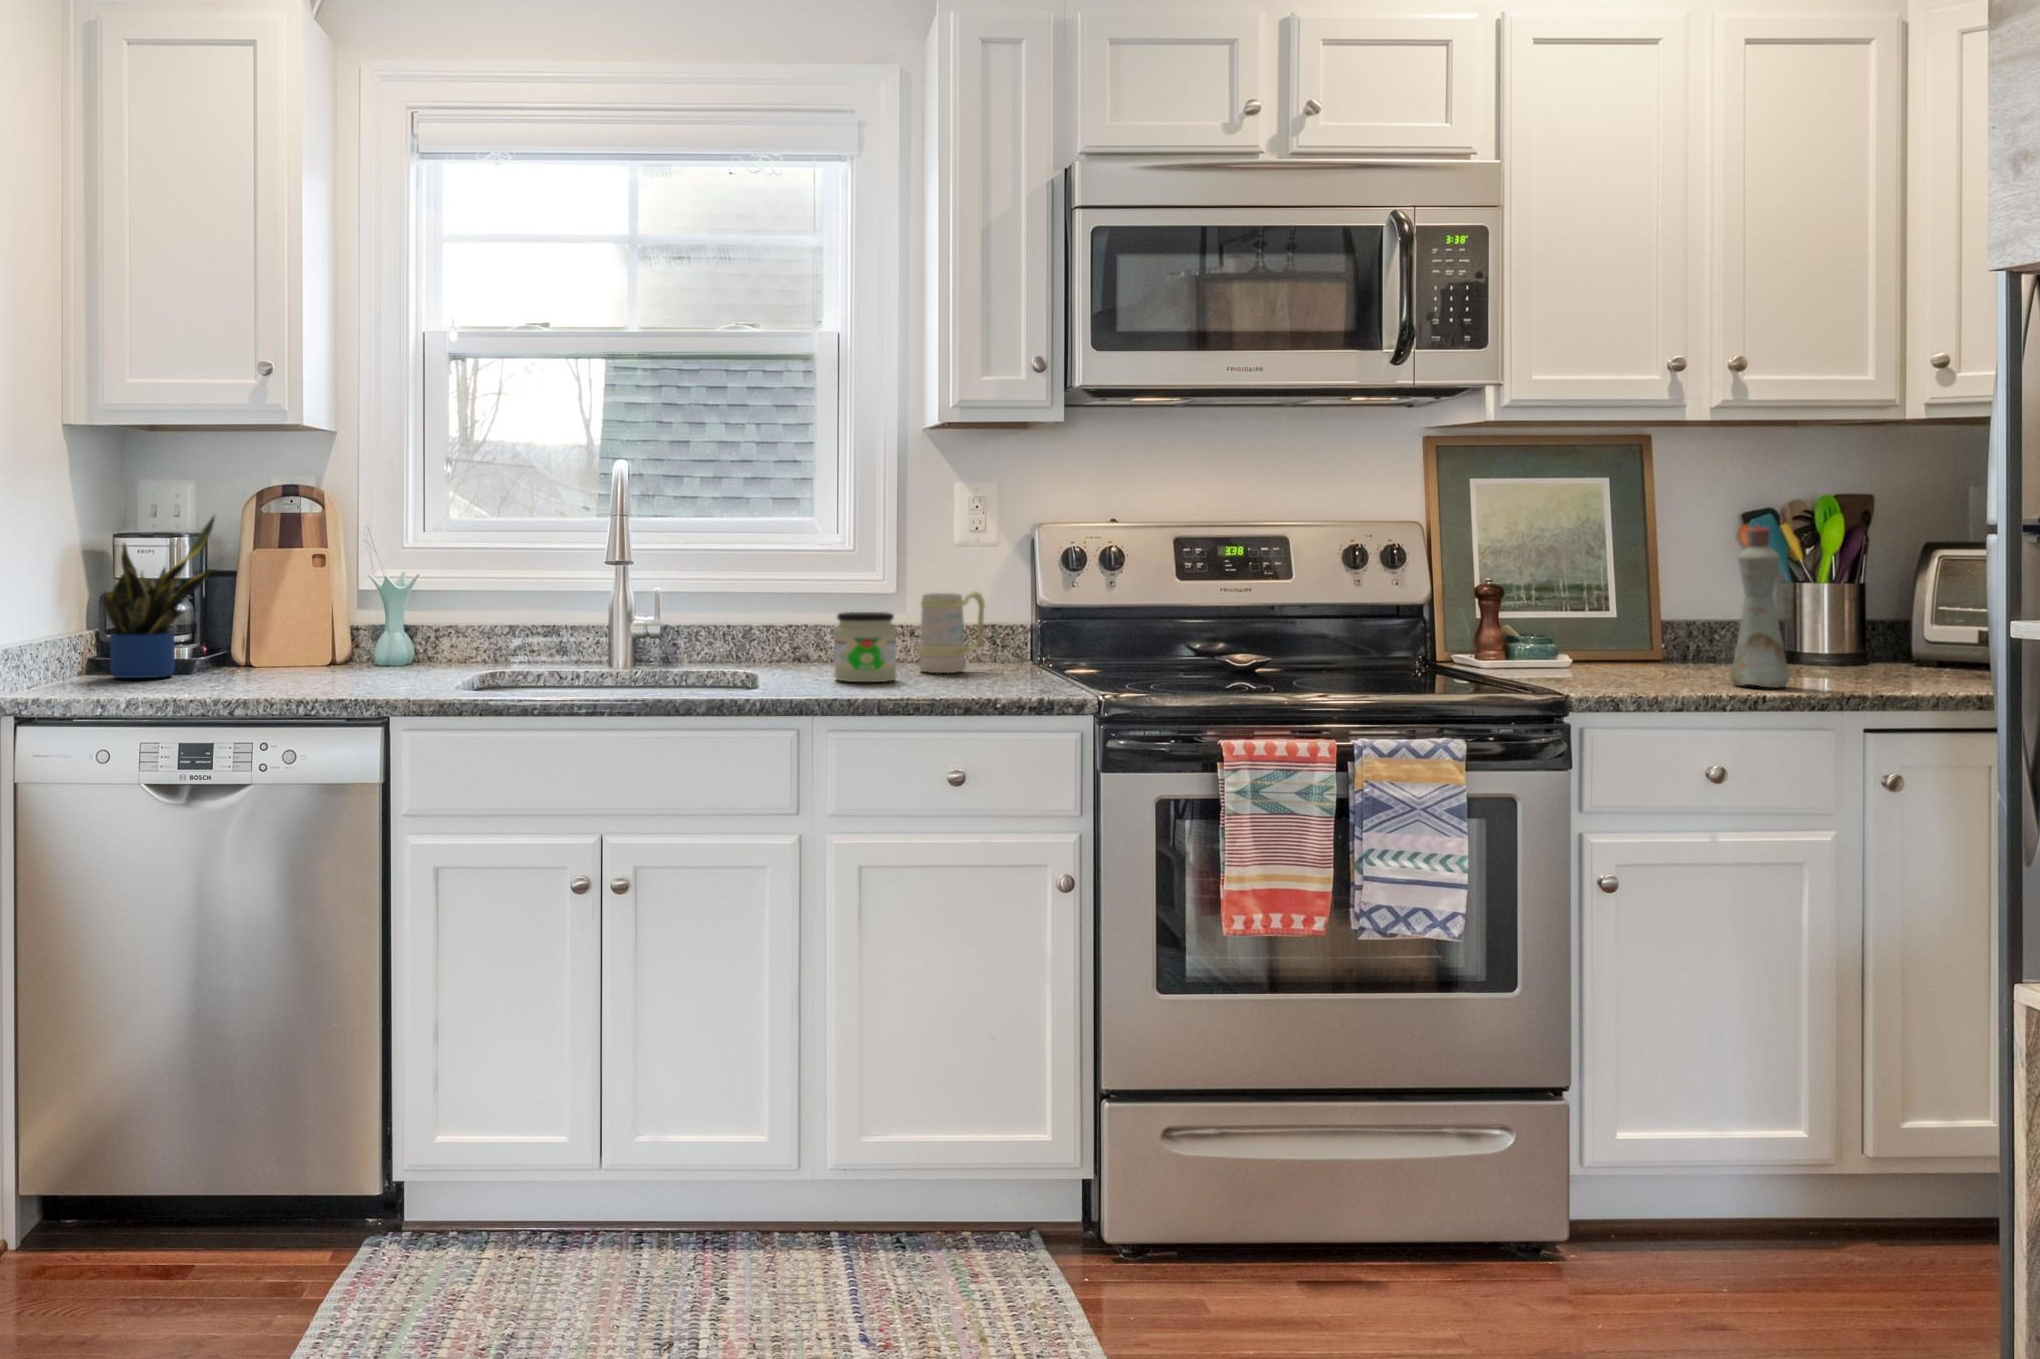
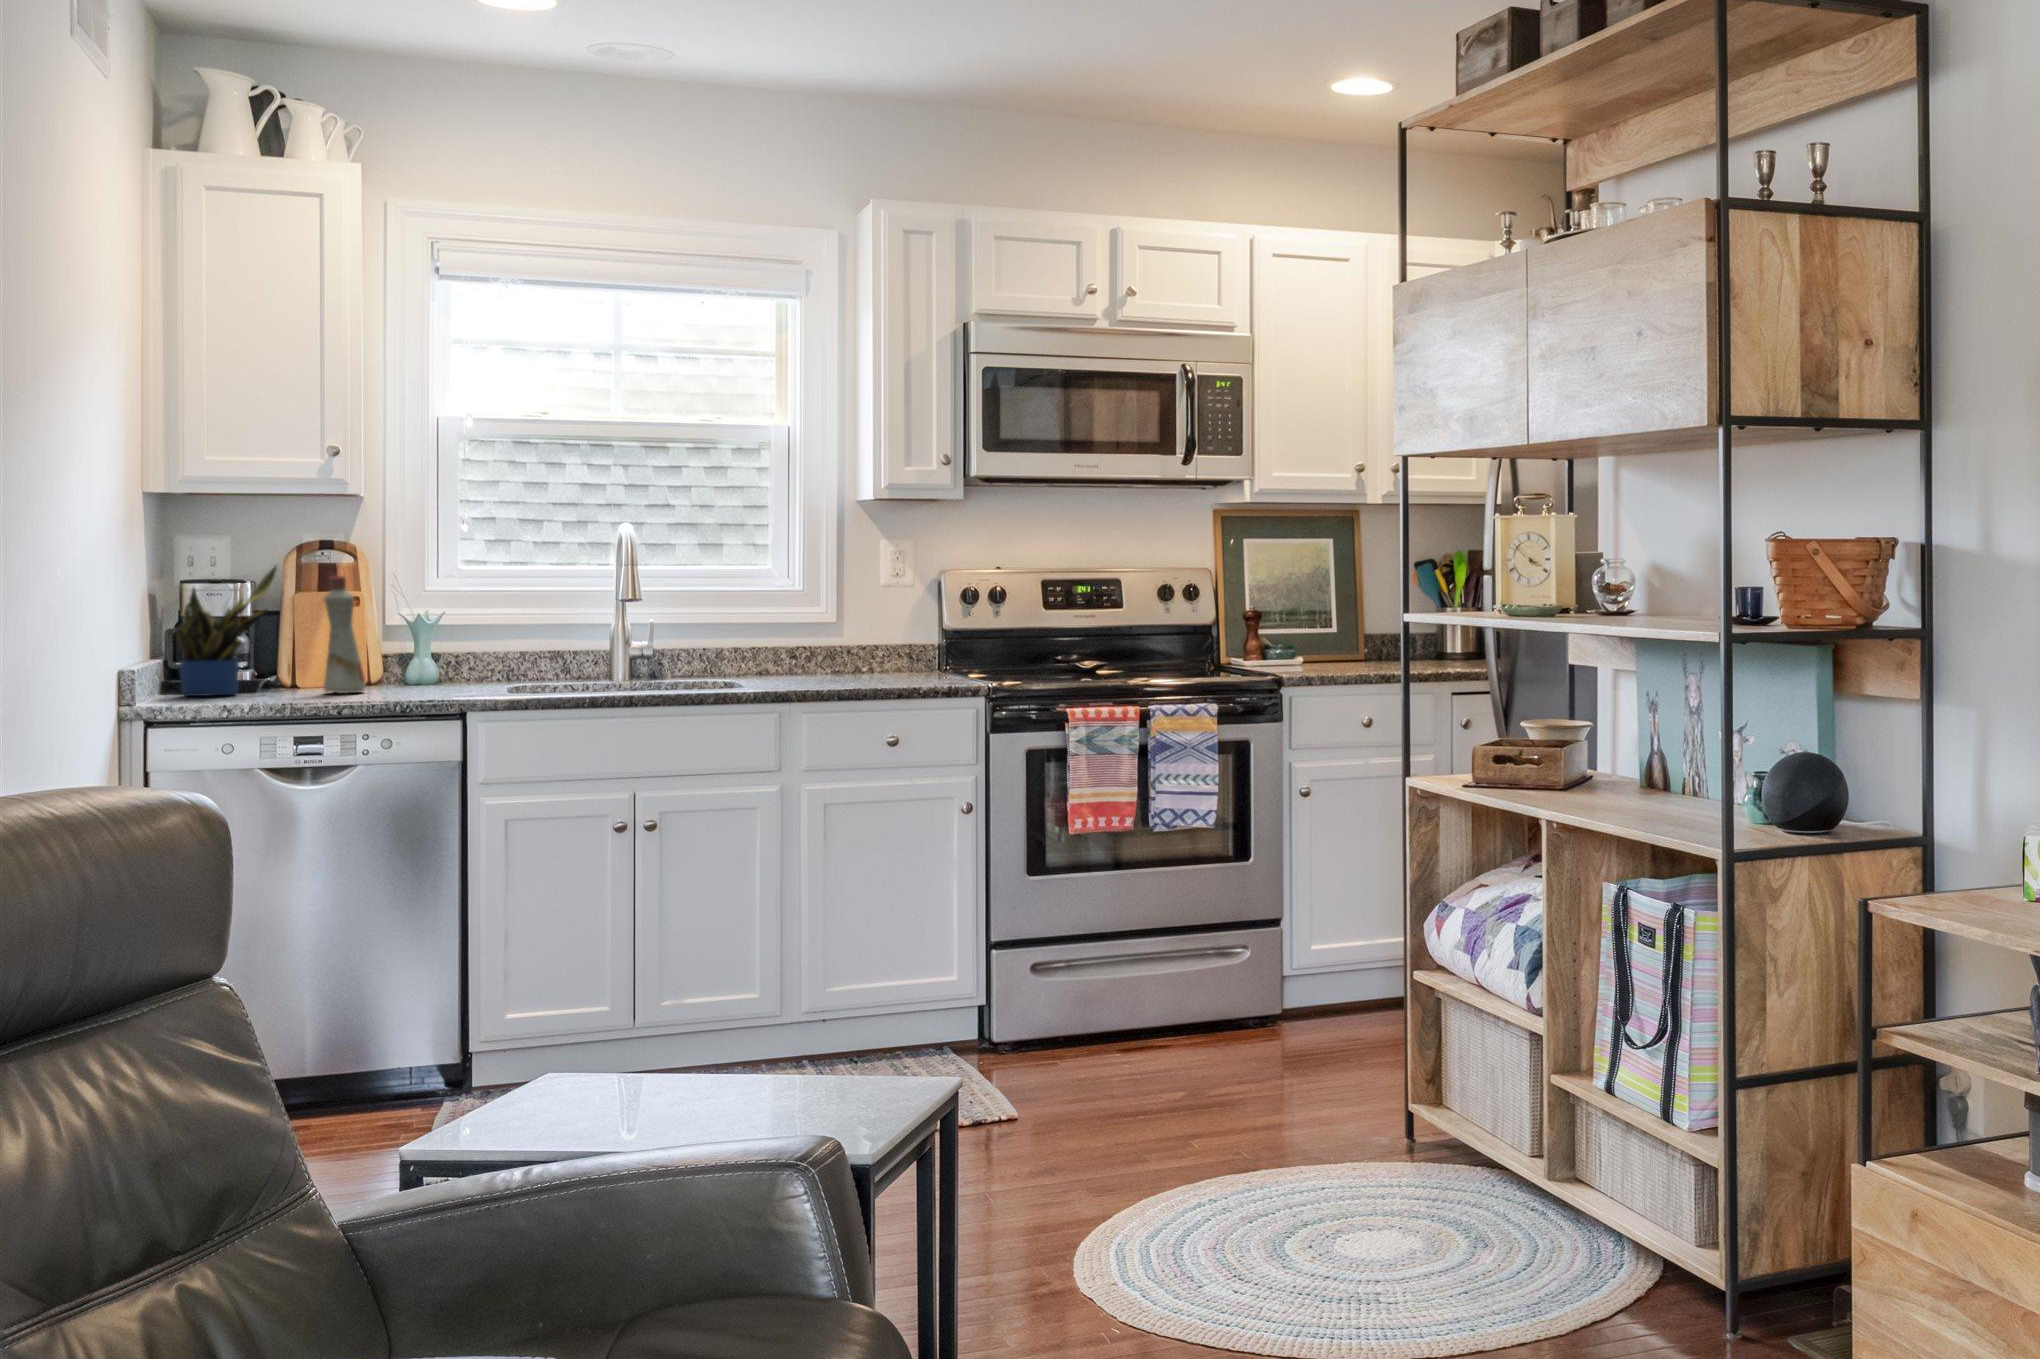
bottle: present [1731,525,1789,688] -> present [324,575,366,693]
mug: present [919,591,985,673] -> none [860,619,908,677]
jar: present [834,612,897,682] -> none [800,634,846,683]

